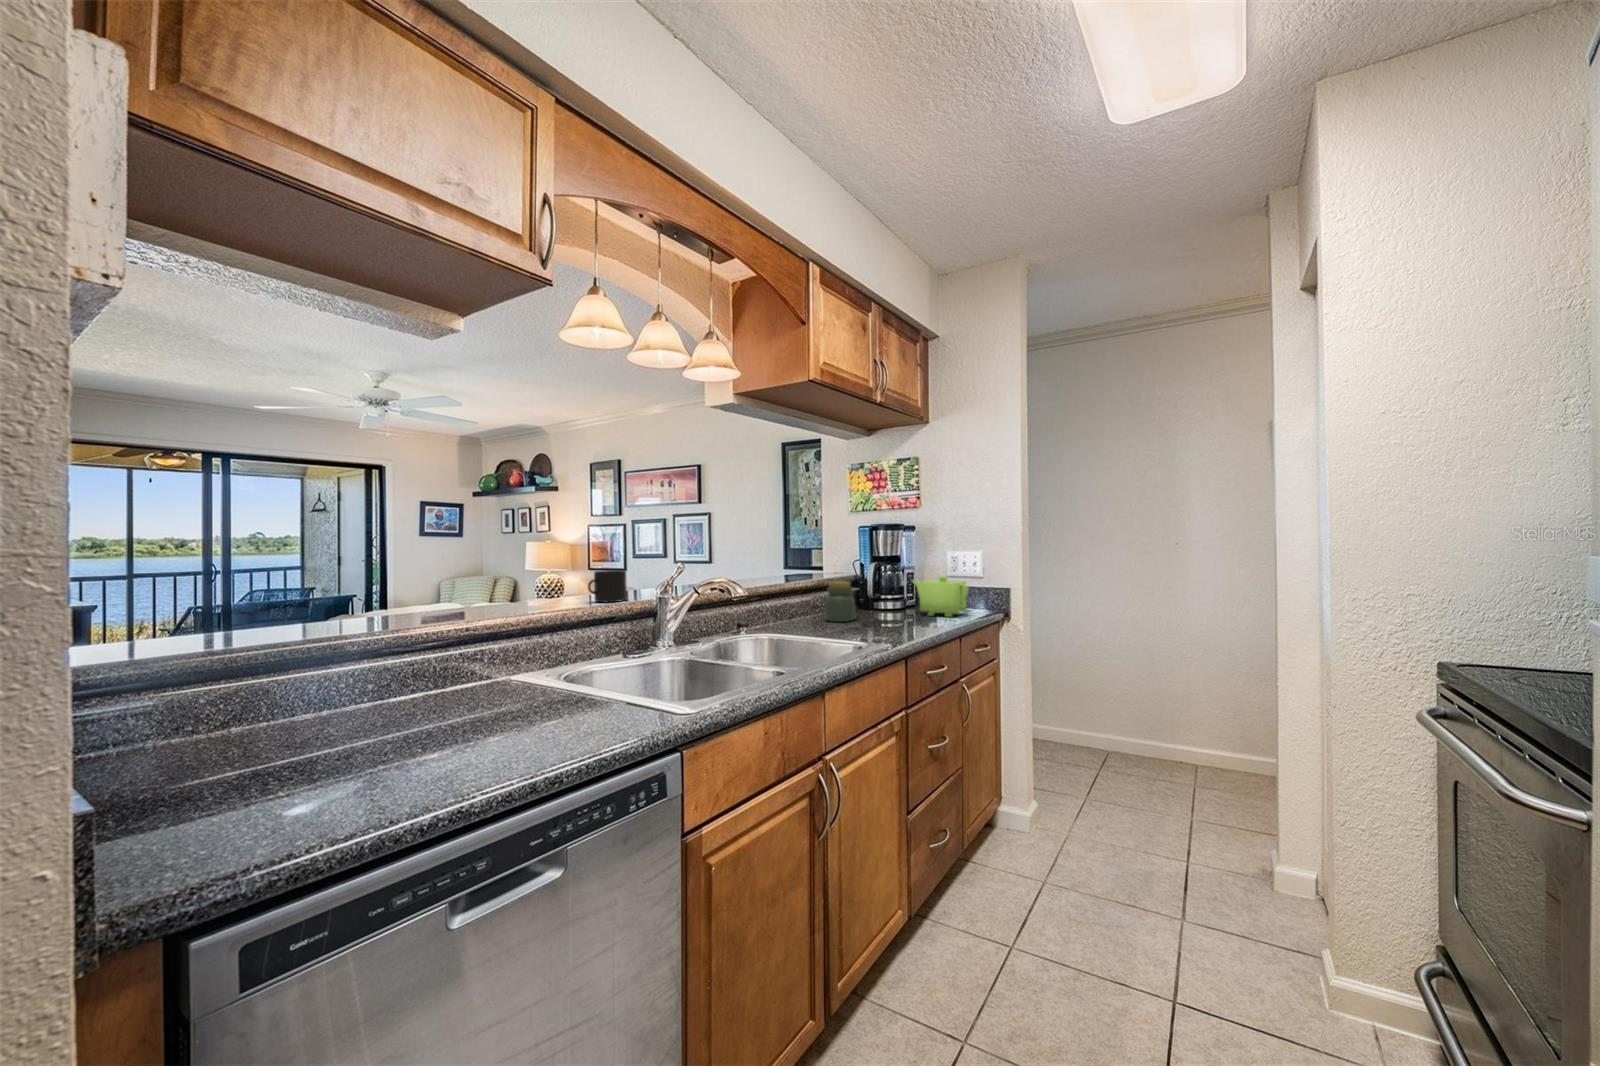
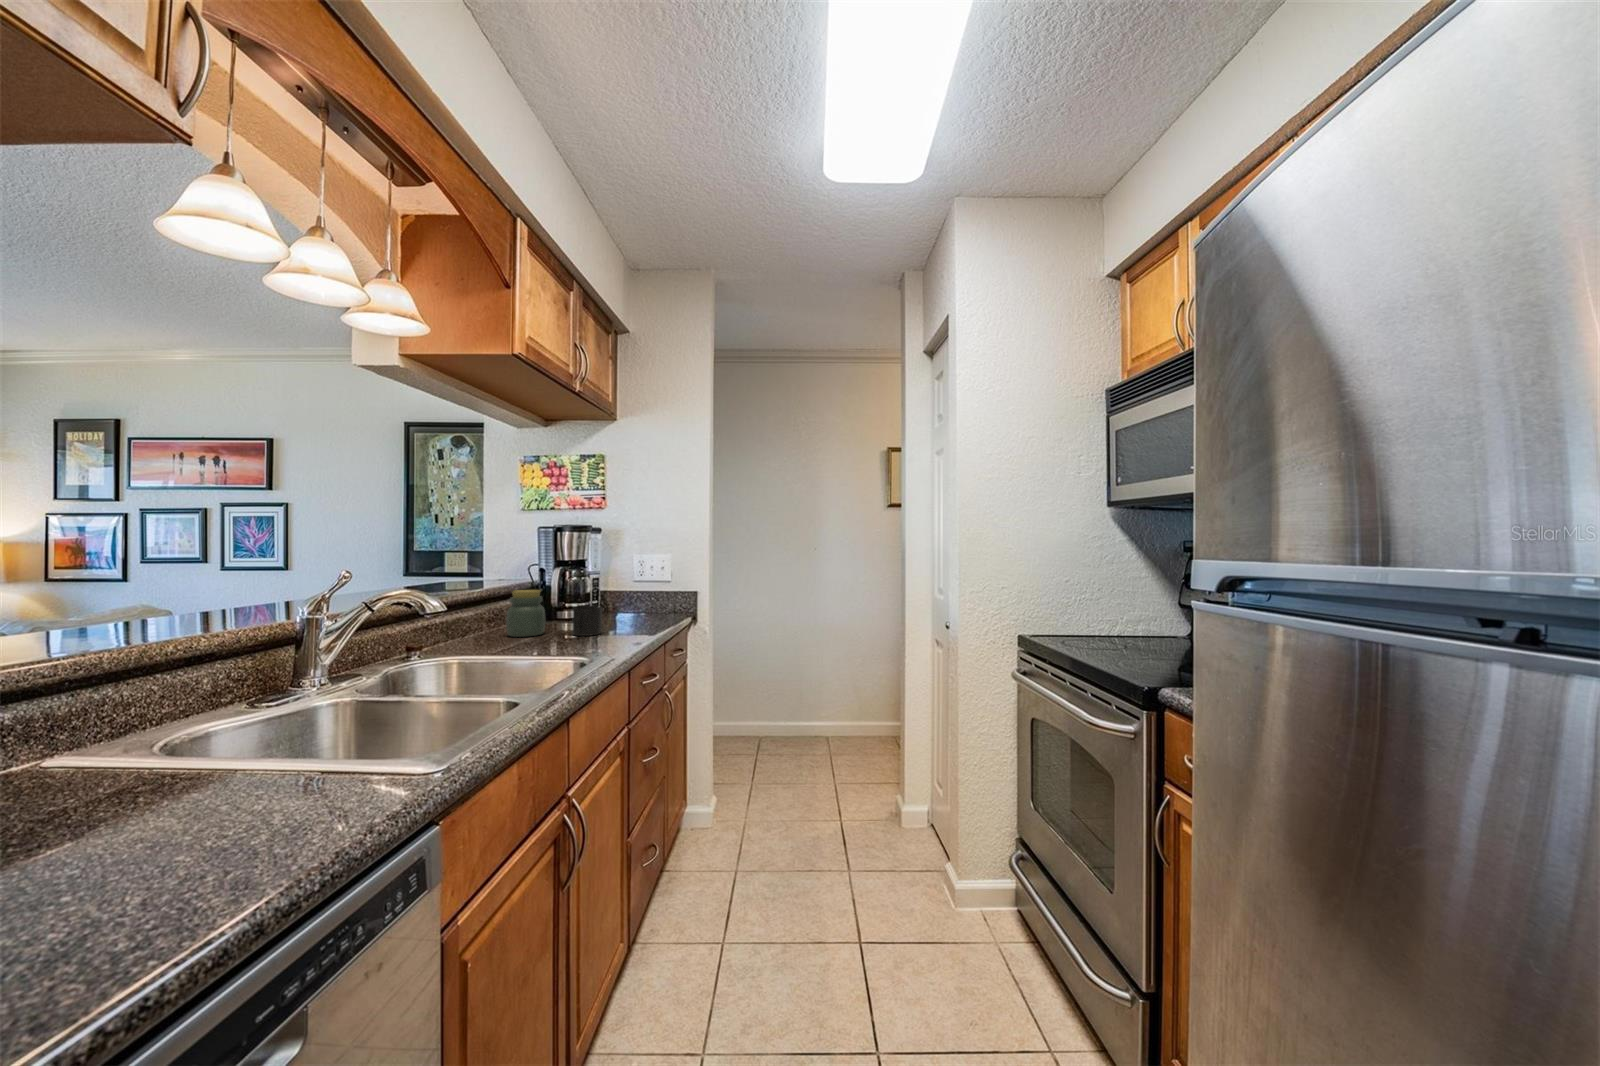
mug: present [588,570,627,602] -> present [572,606,602,636]
teapot: present [913,576,969,617] -> none [601,582,664,623]

